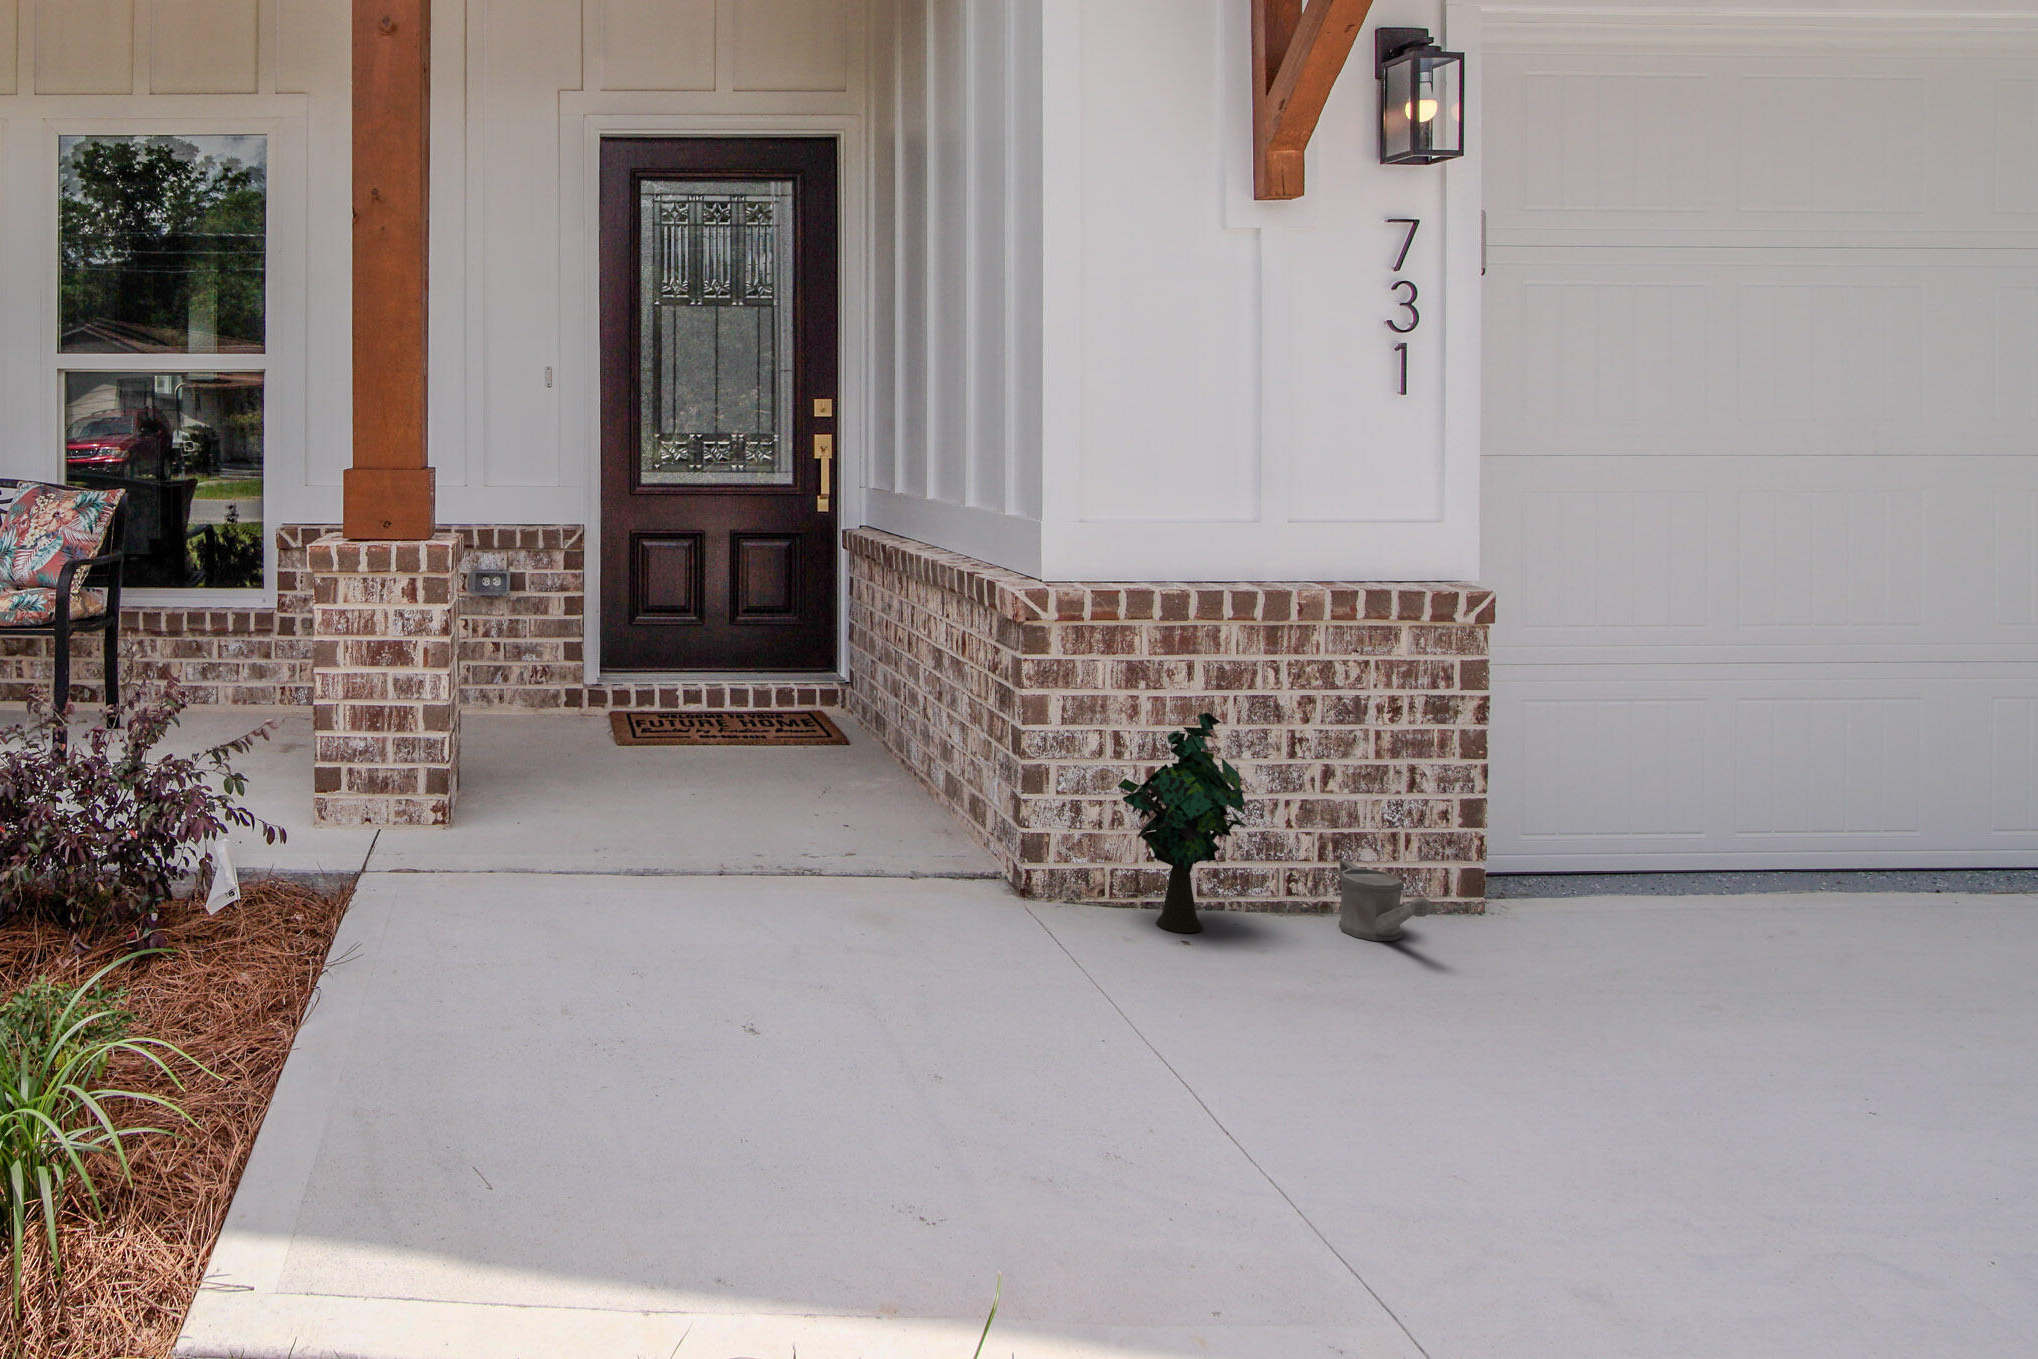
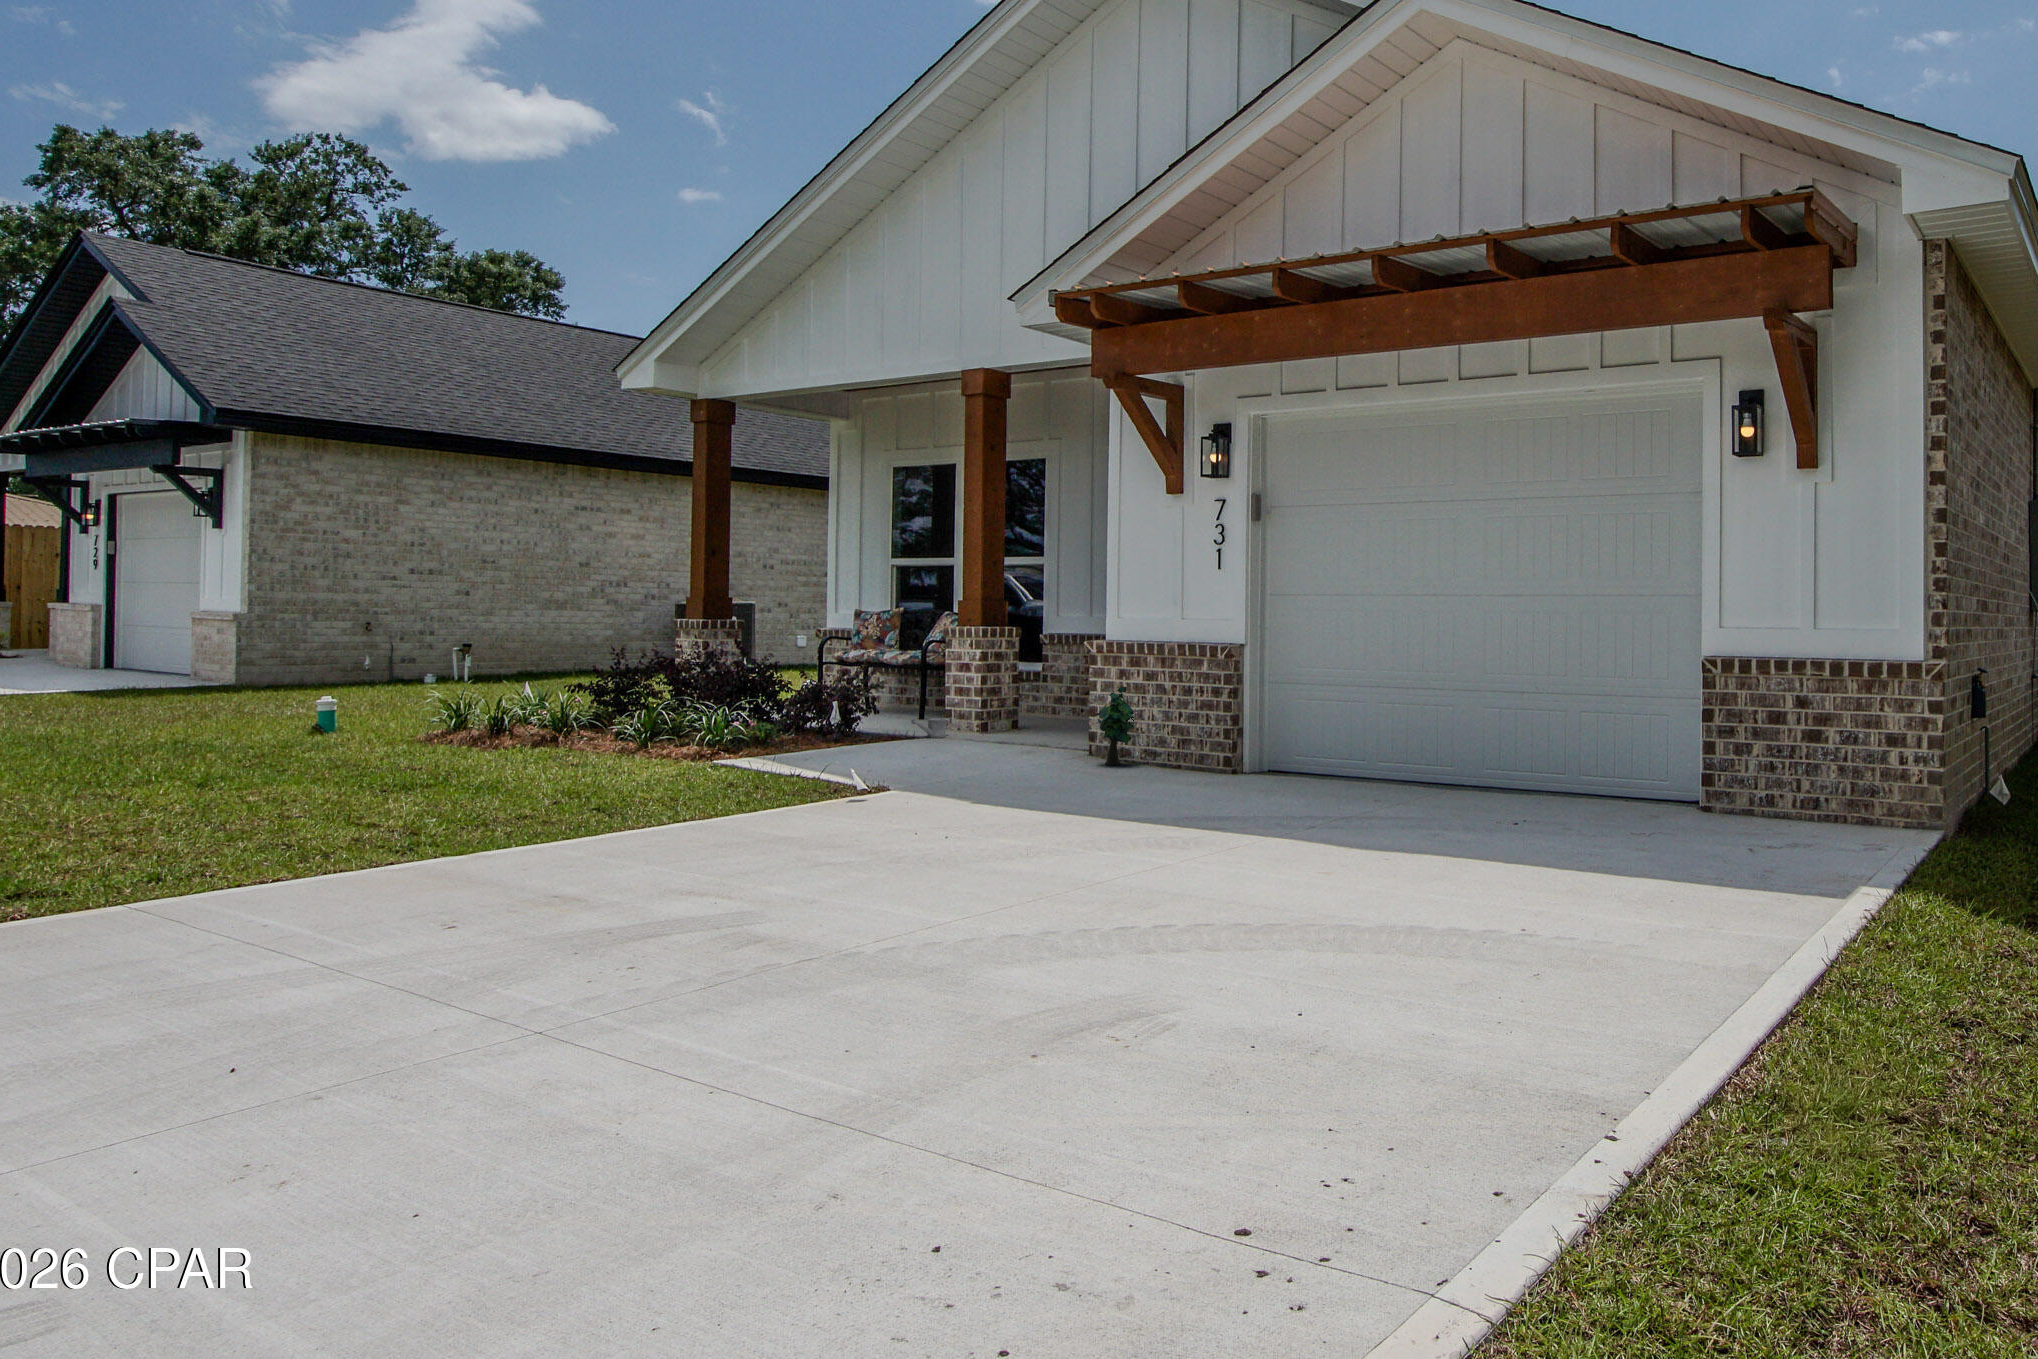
watering can: present [1339,860,1430,941] -> present [911,718,952,738]

